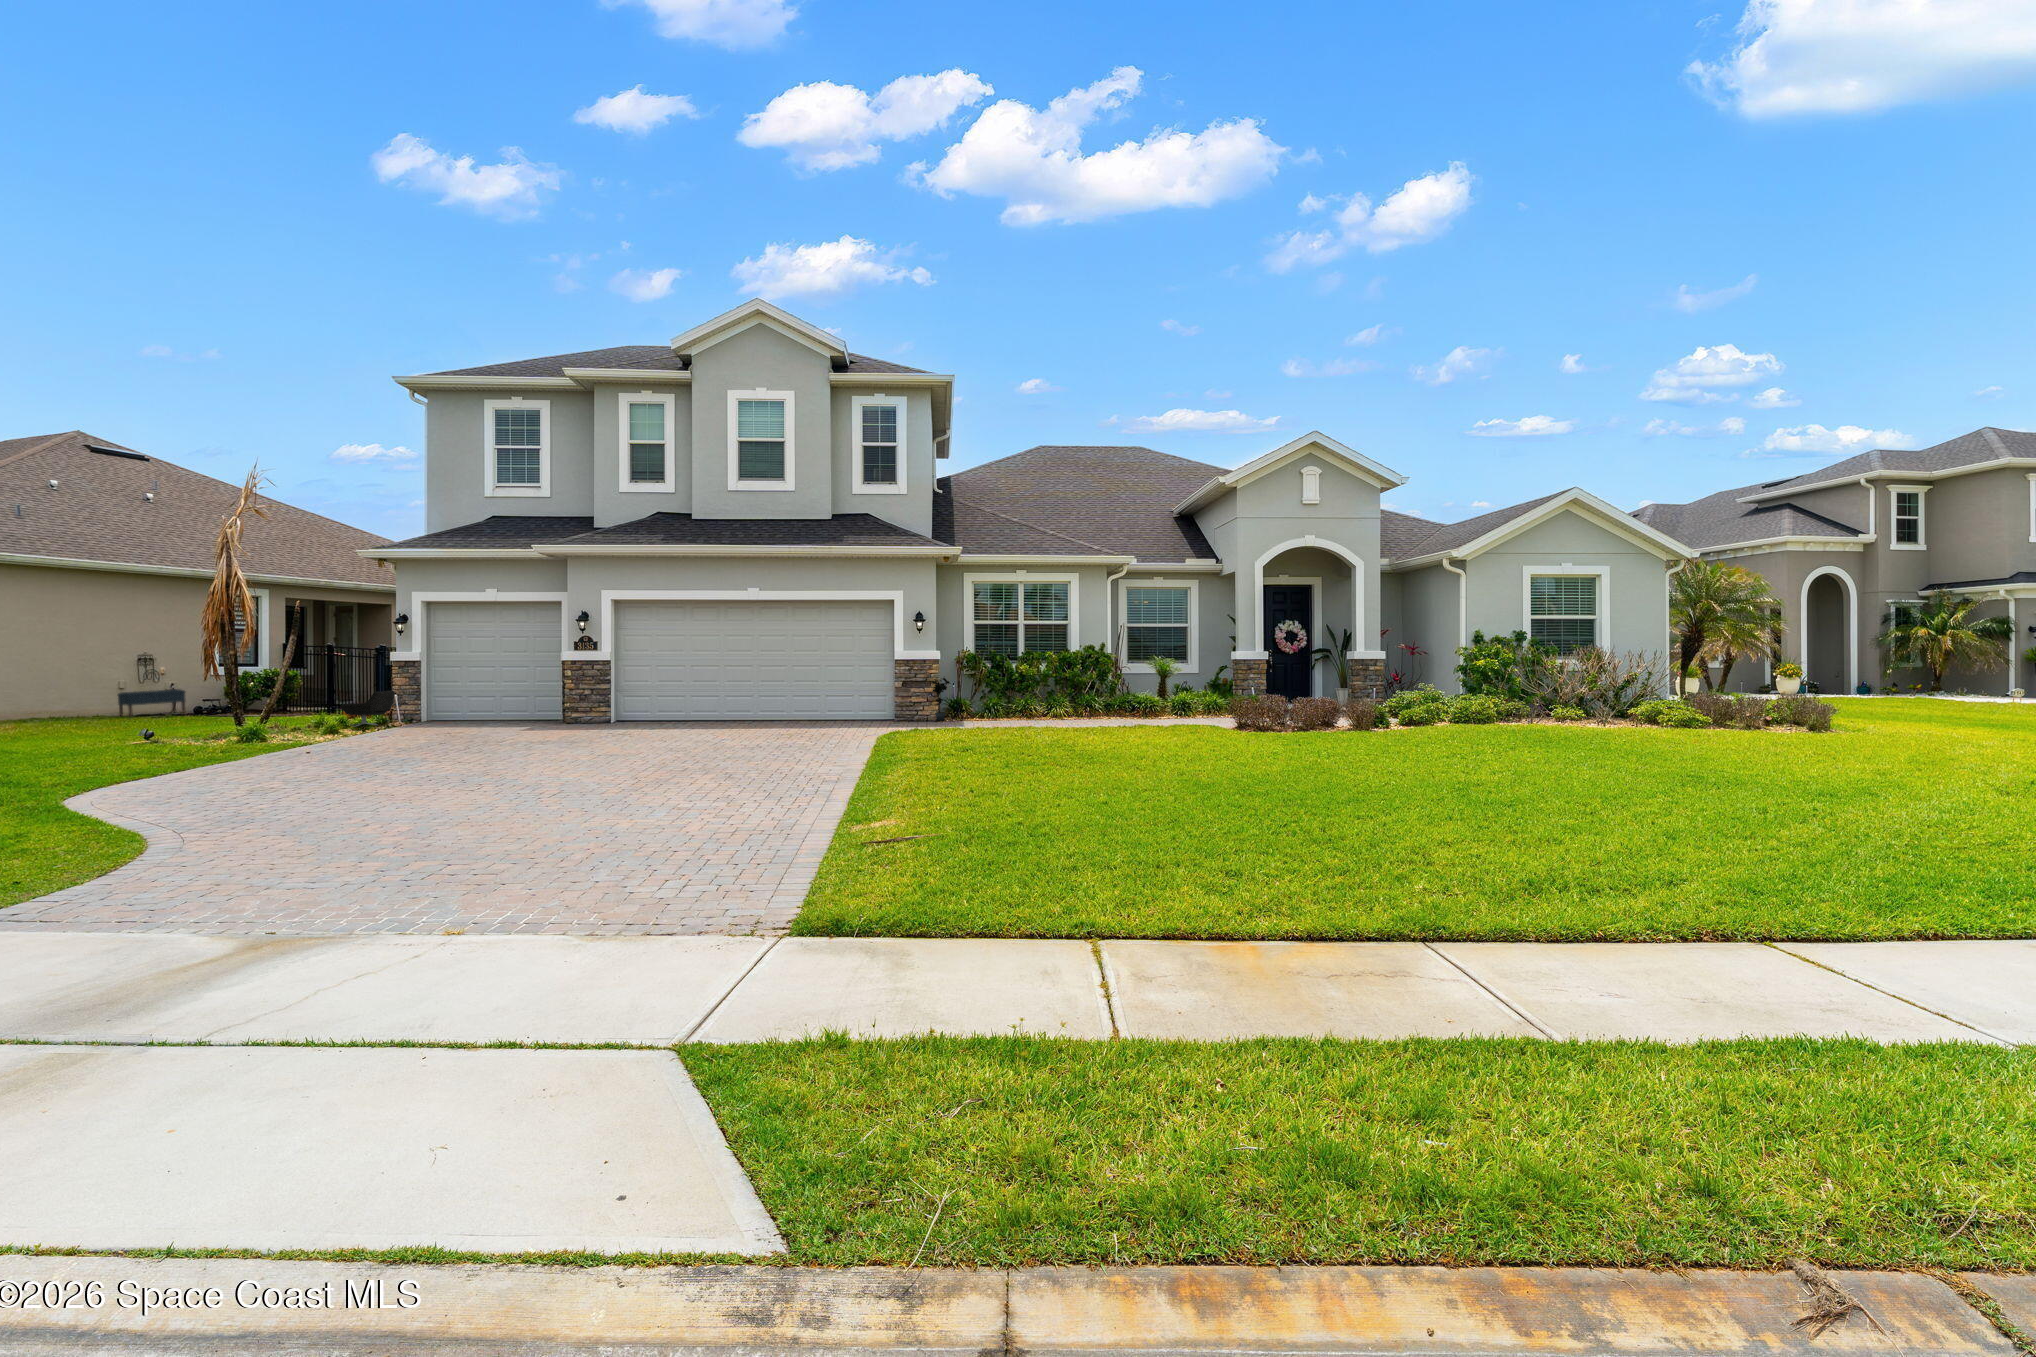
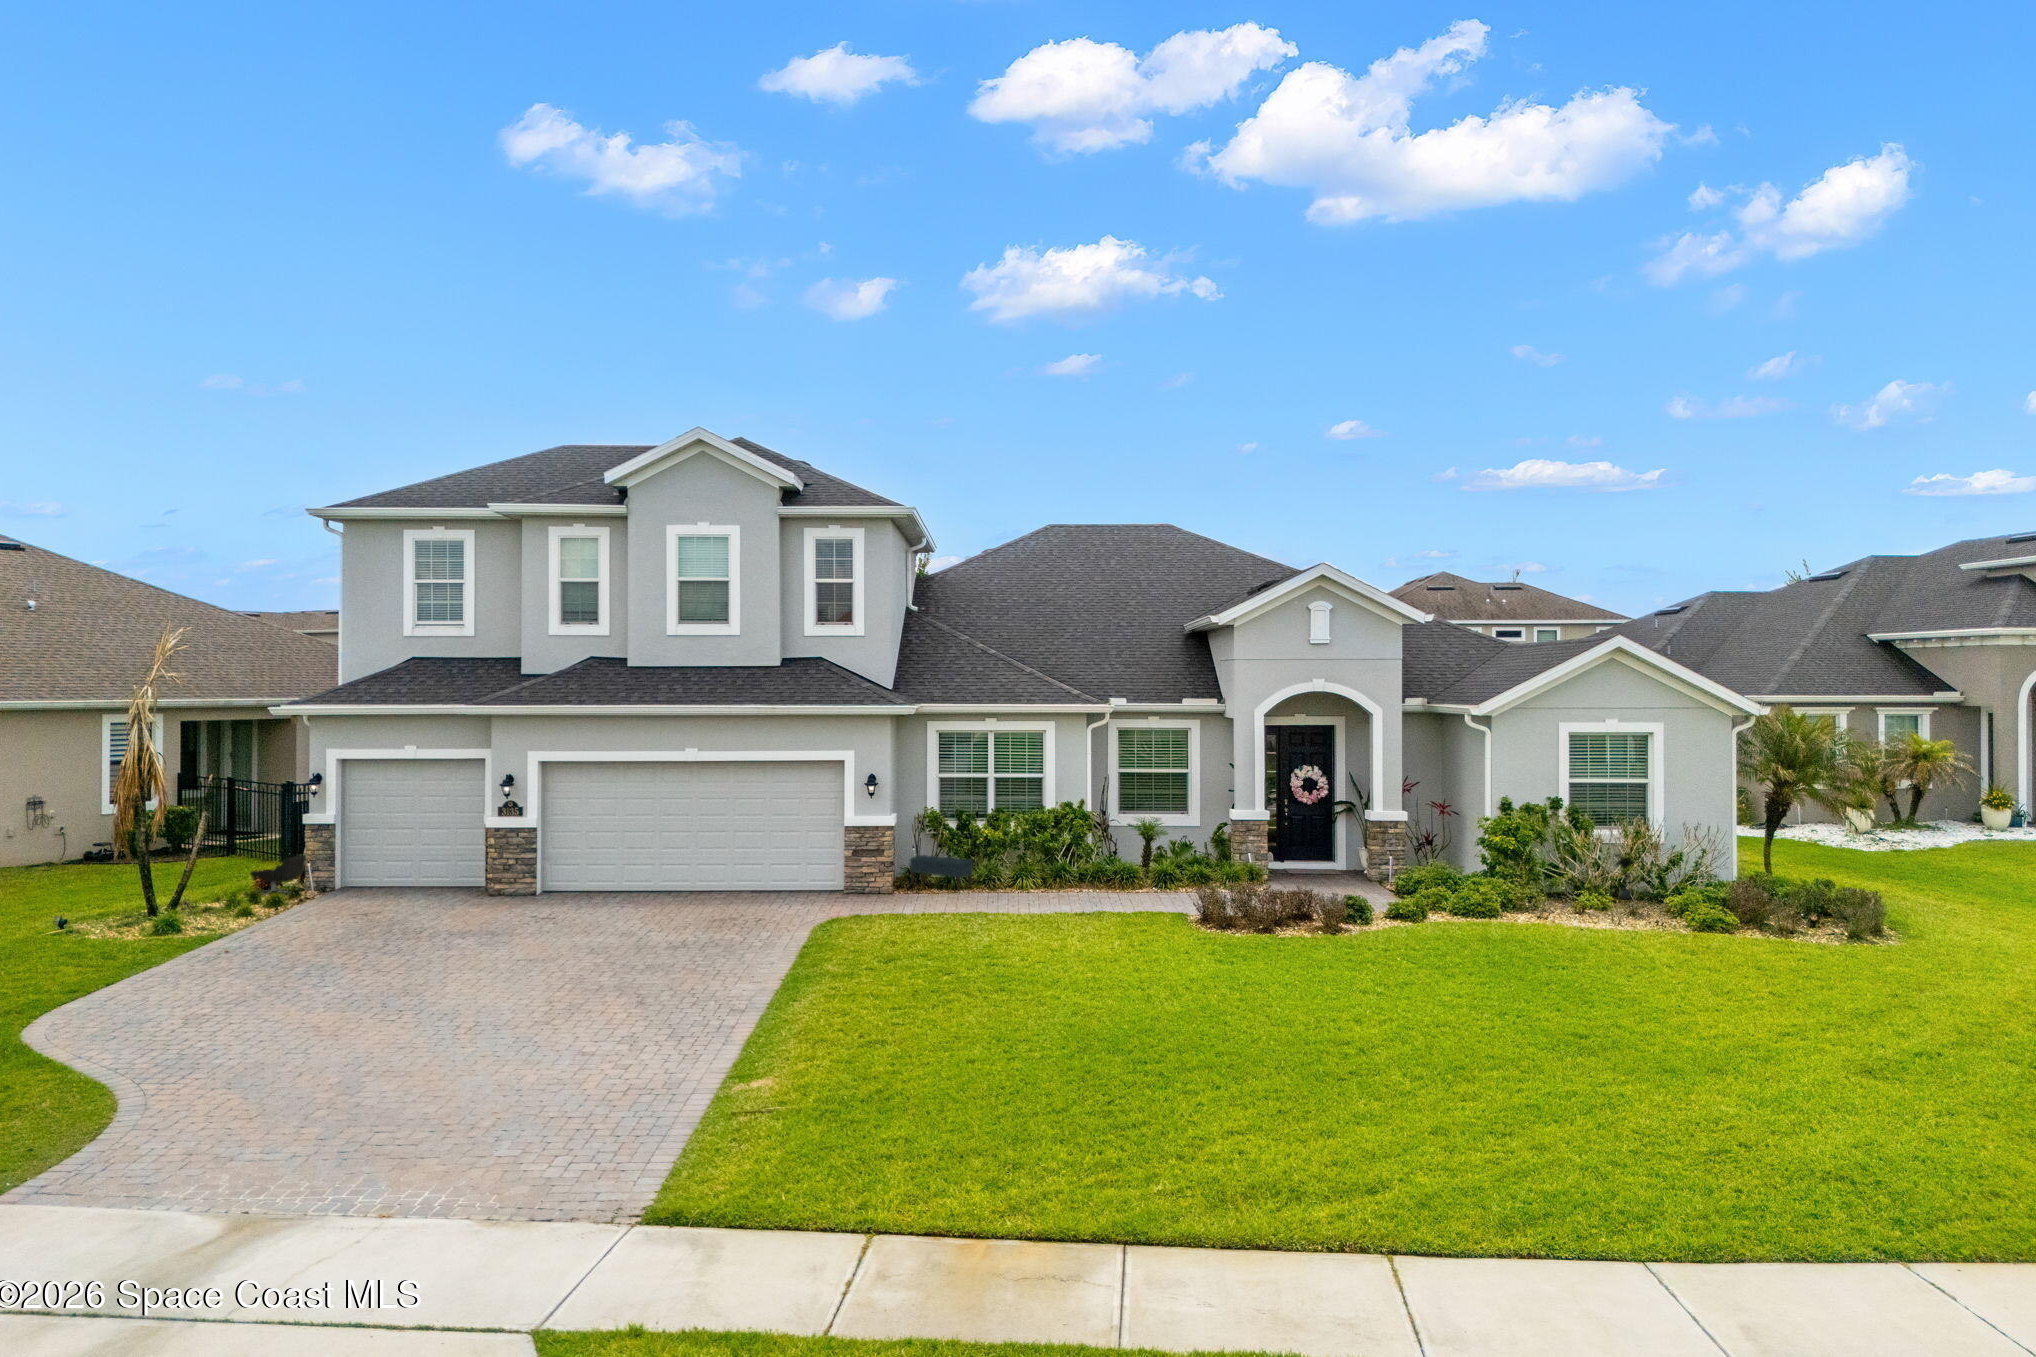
potted plant: present [931,678,950,721] -> present [1614,852,1643,899]
bench: present [118,689,185,716] -> present [909,855,973,891]

